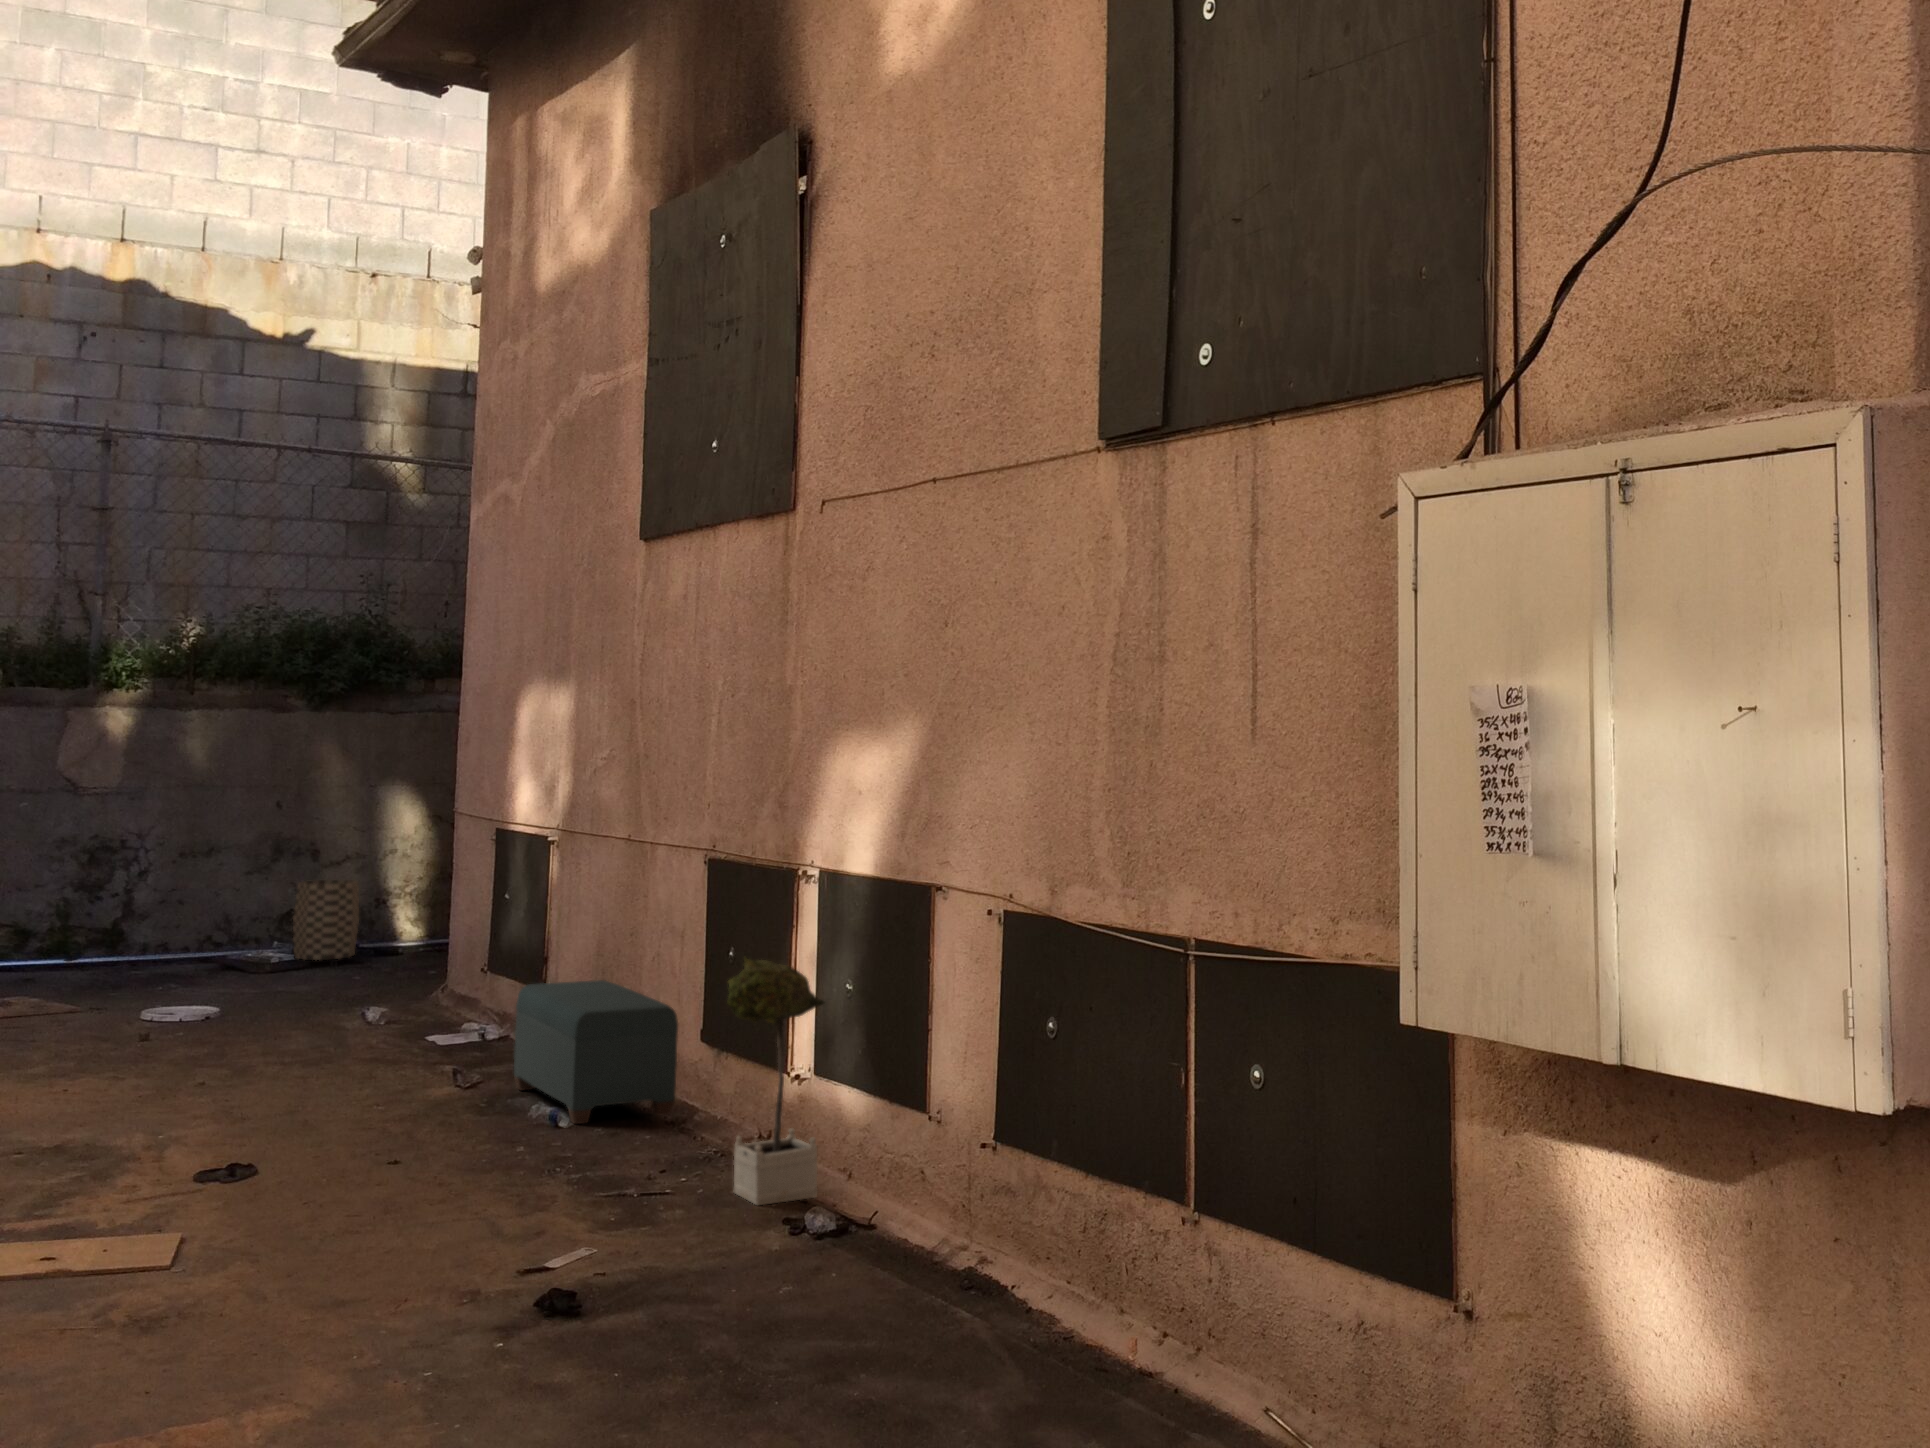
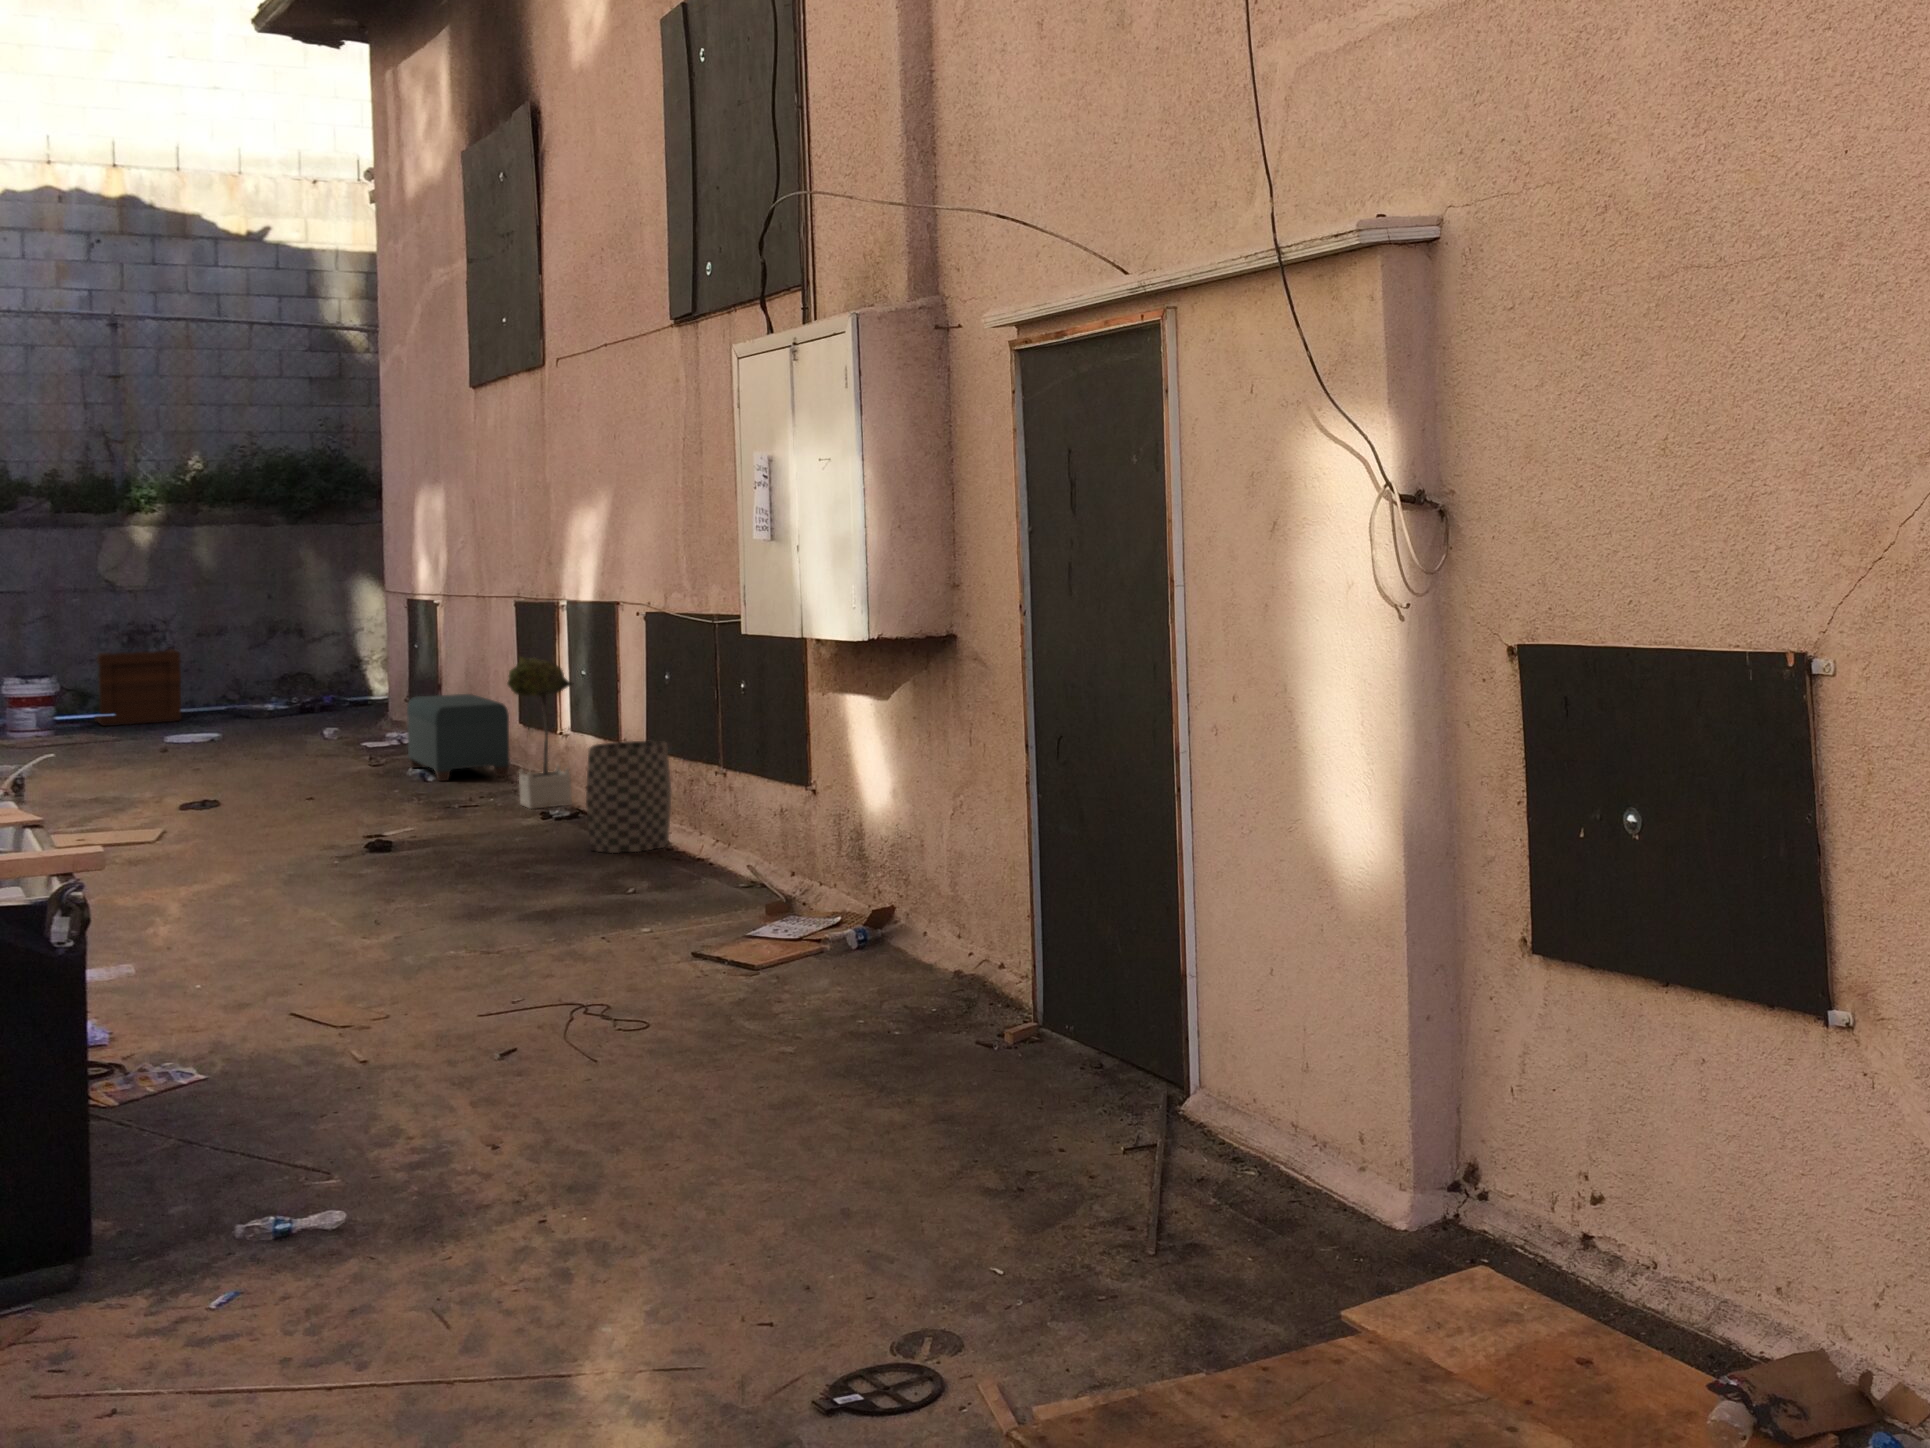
wooden crate: none [40,871,164,979] -> present [94,649,181,726]
trash can: present [293,880,359,960] -> present [586,741,672,853]

